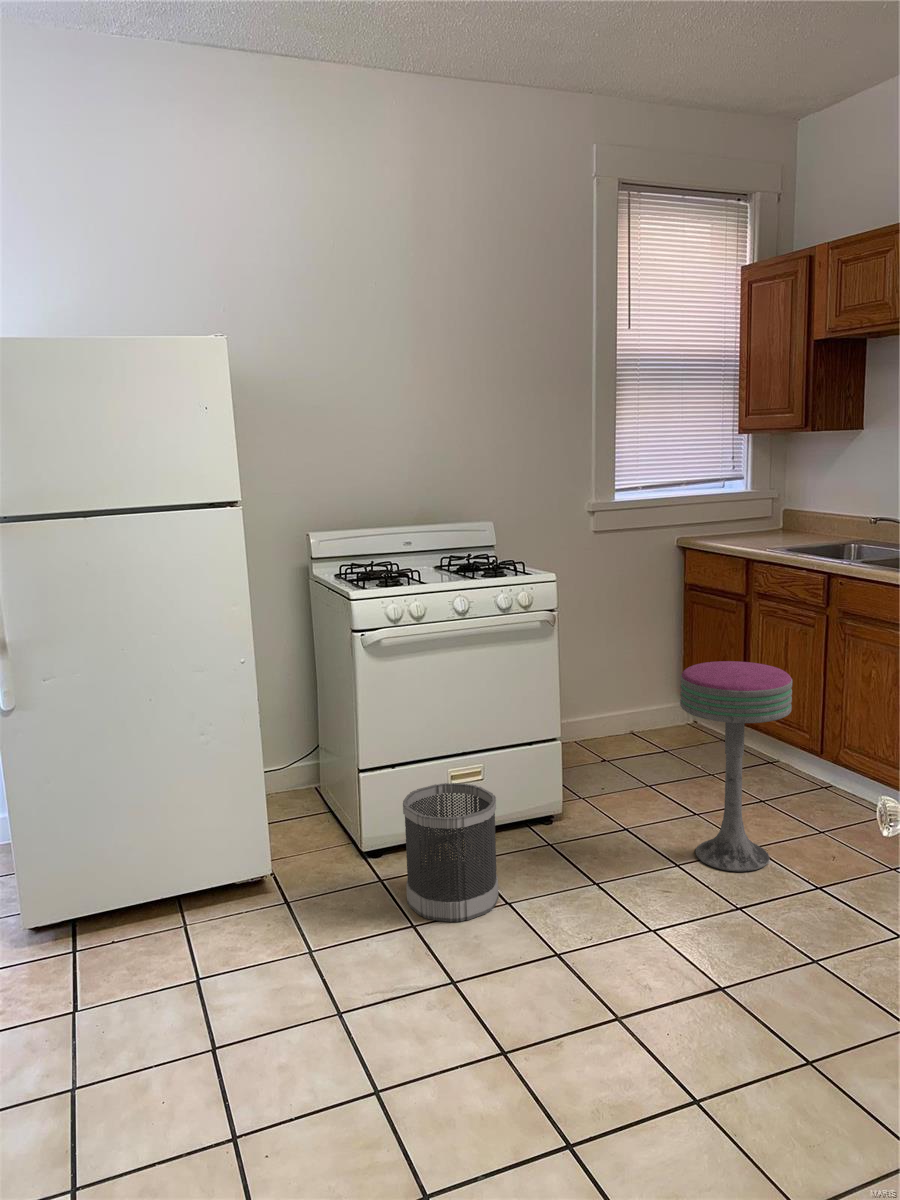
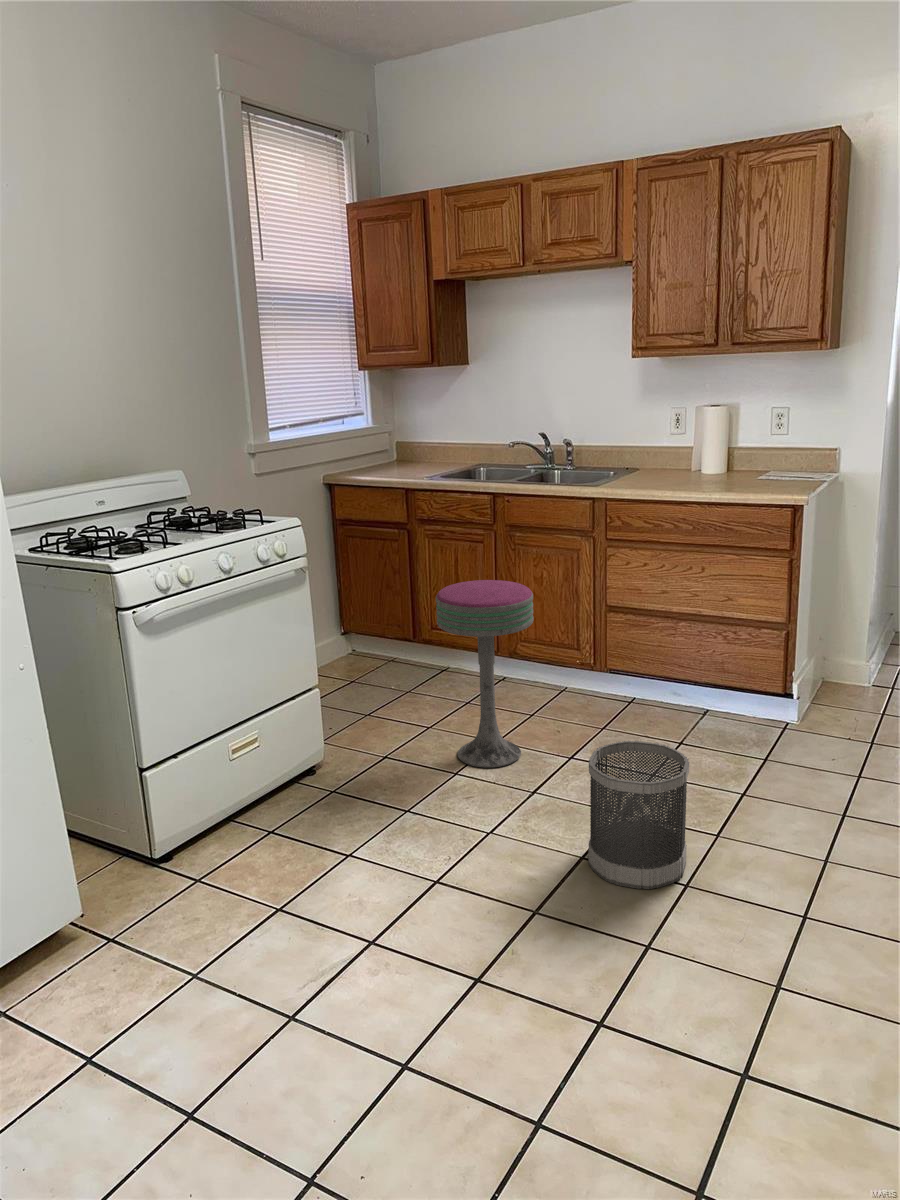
wastebasket: present [403,783,498,922] -> present [589,741,689,889]

